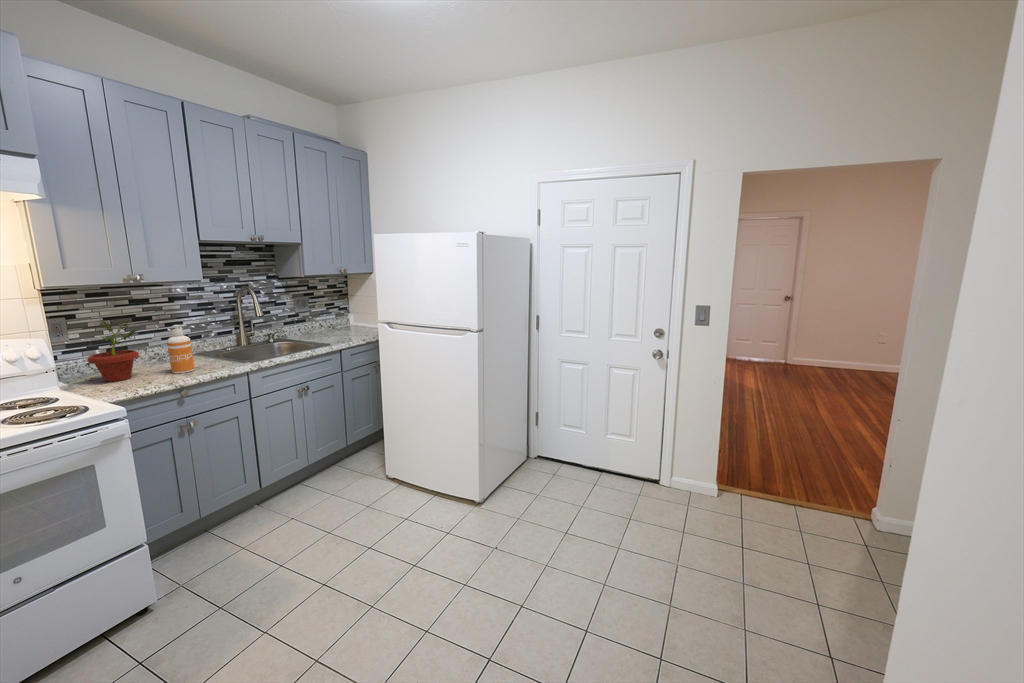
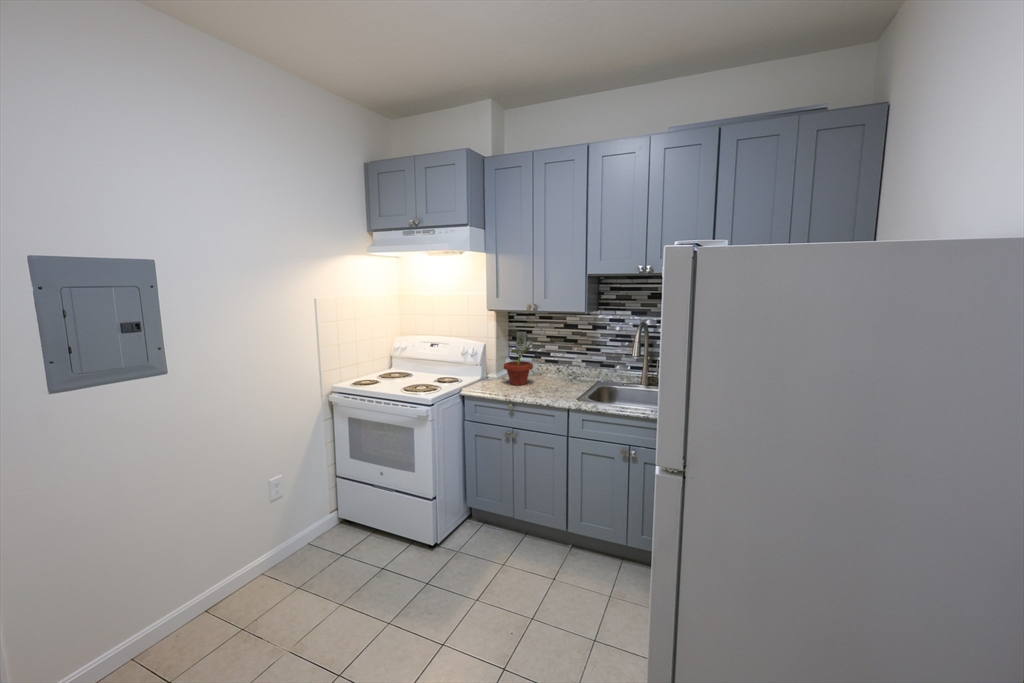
soap dispenser: present [167,324,195,373] -> none [538,350,555,393]

